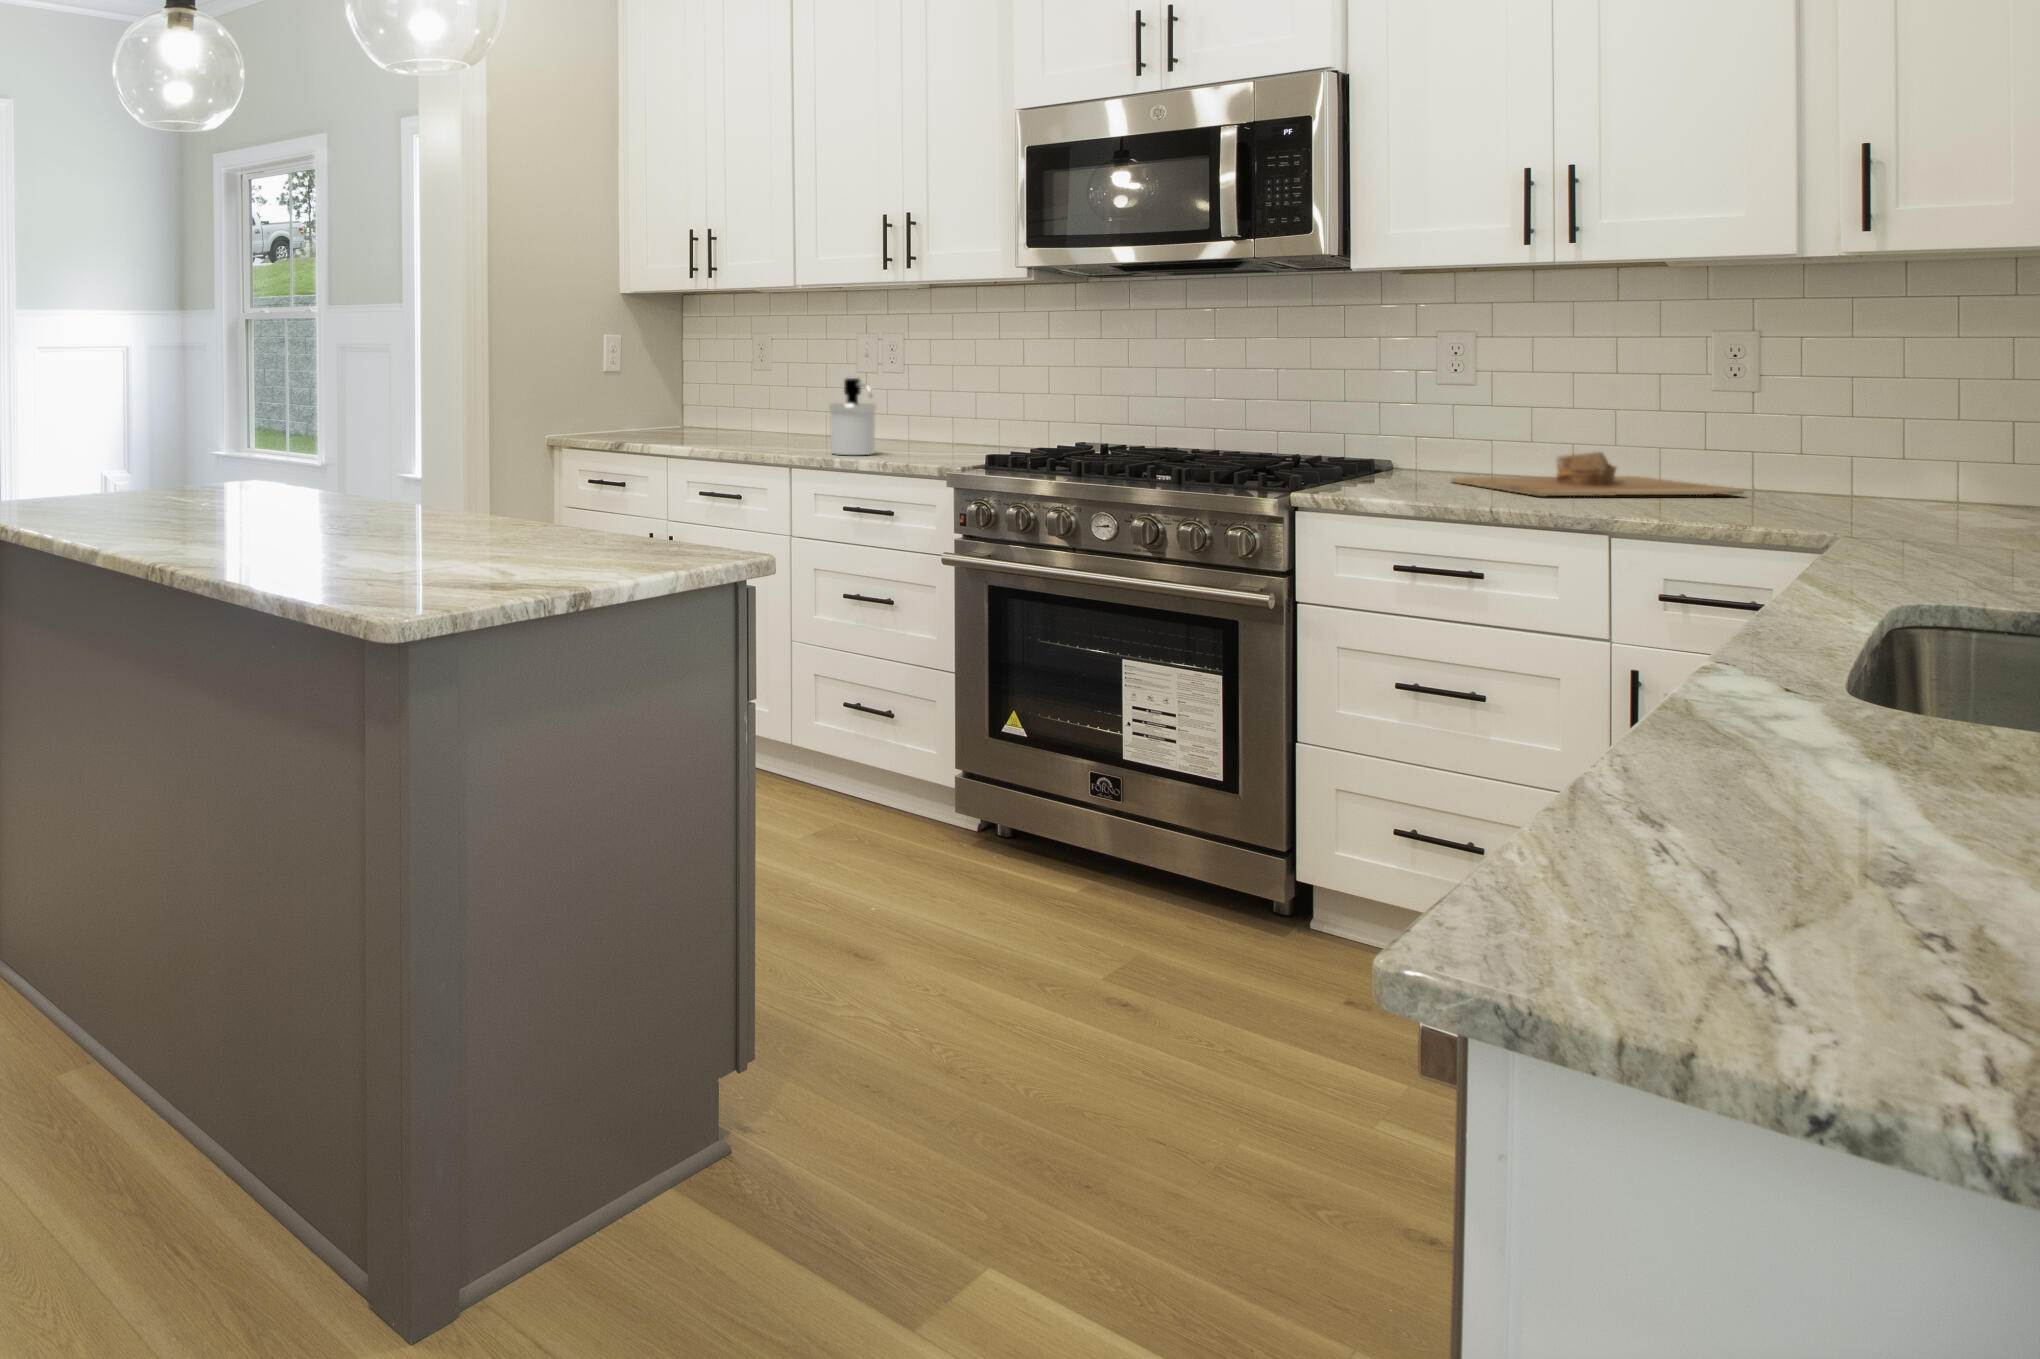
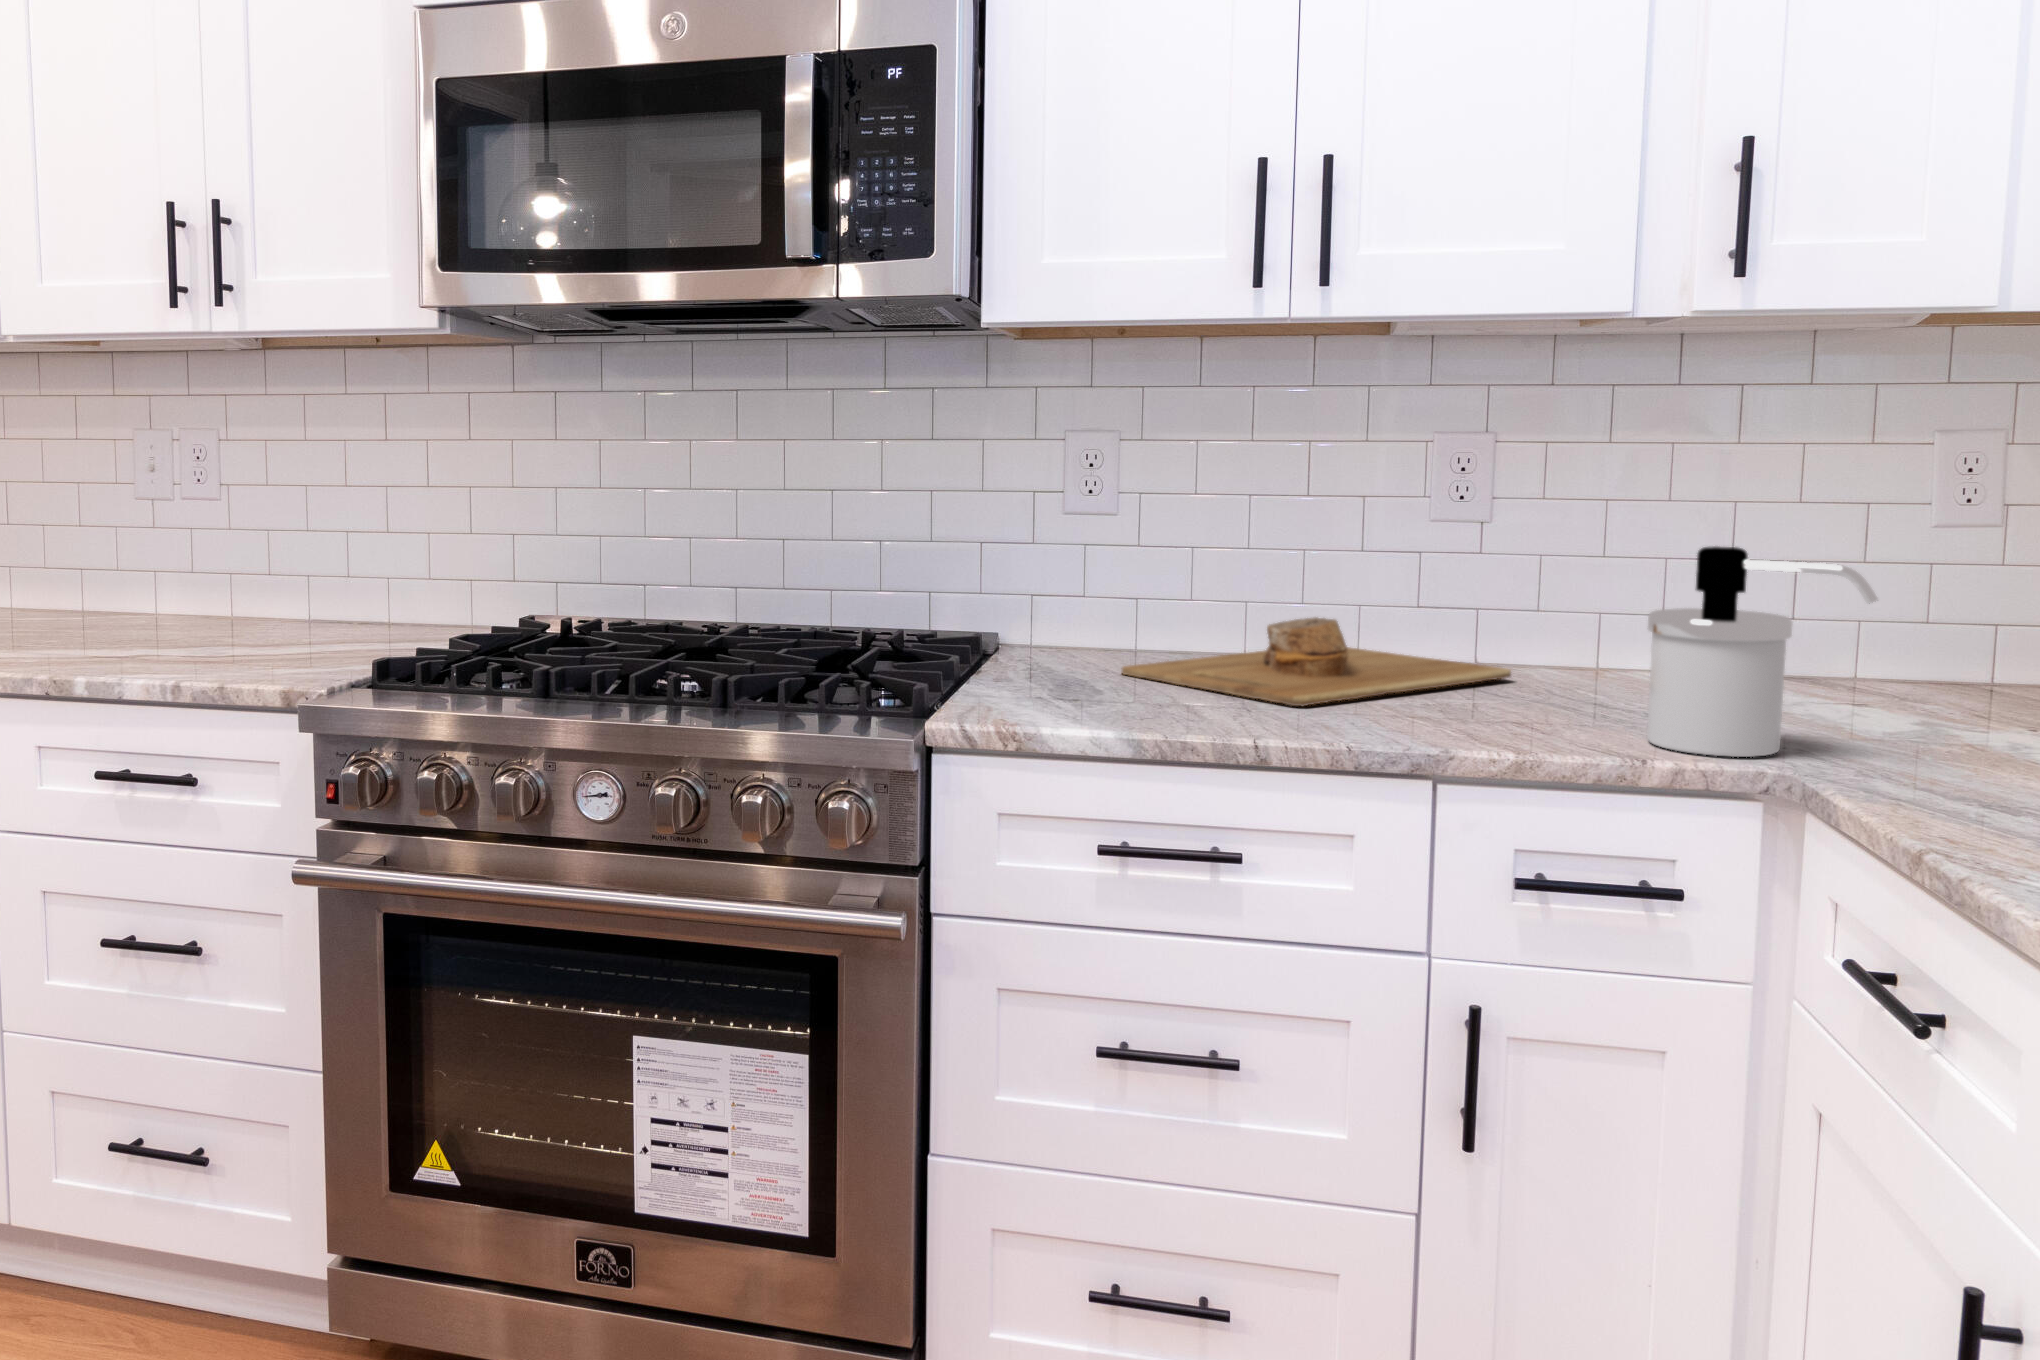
soap dispenser: present [829,378,876,455] -> present [1647,546,1878,757]

